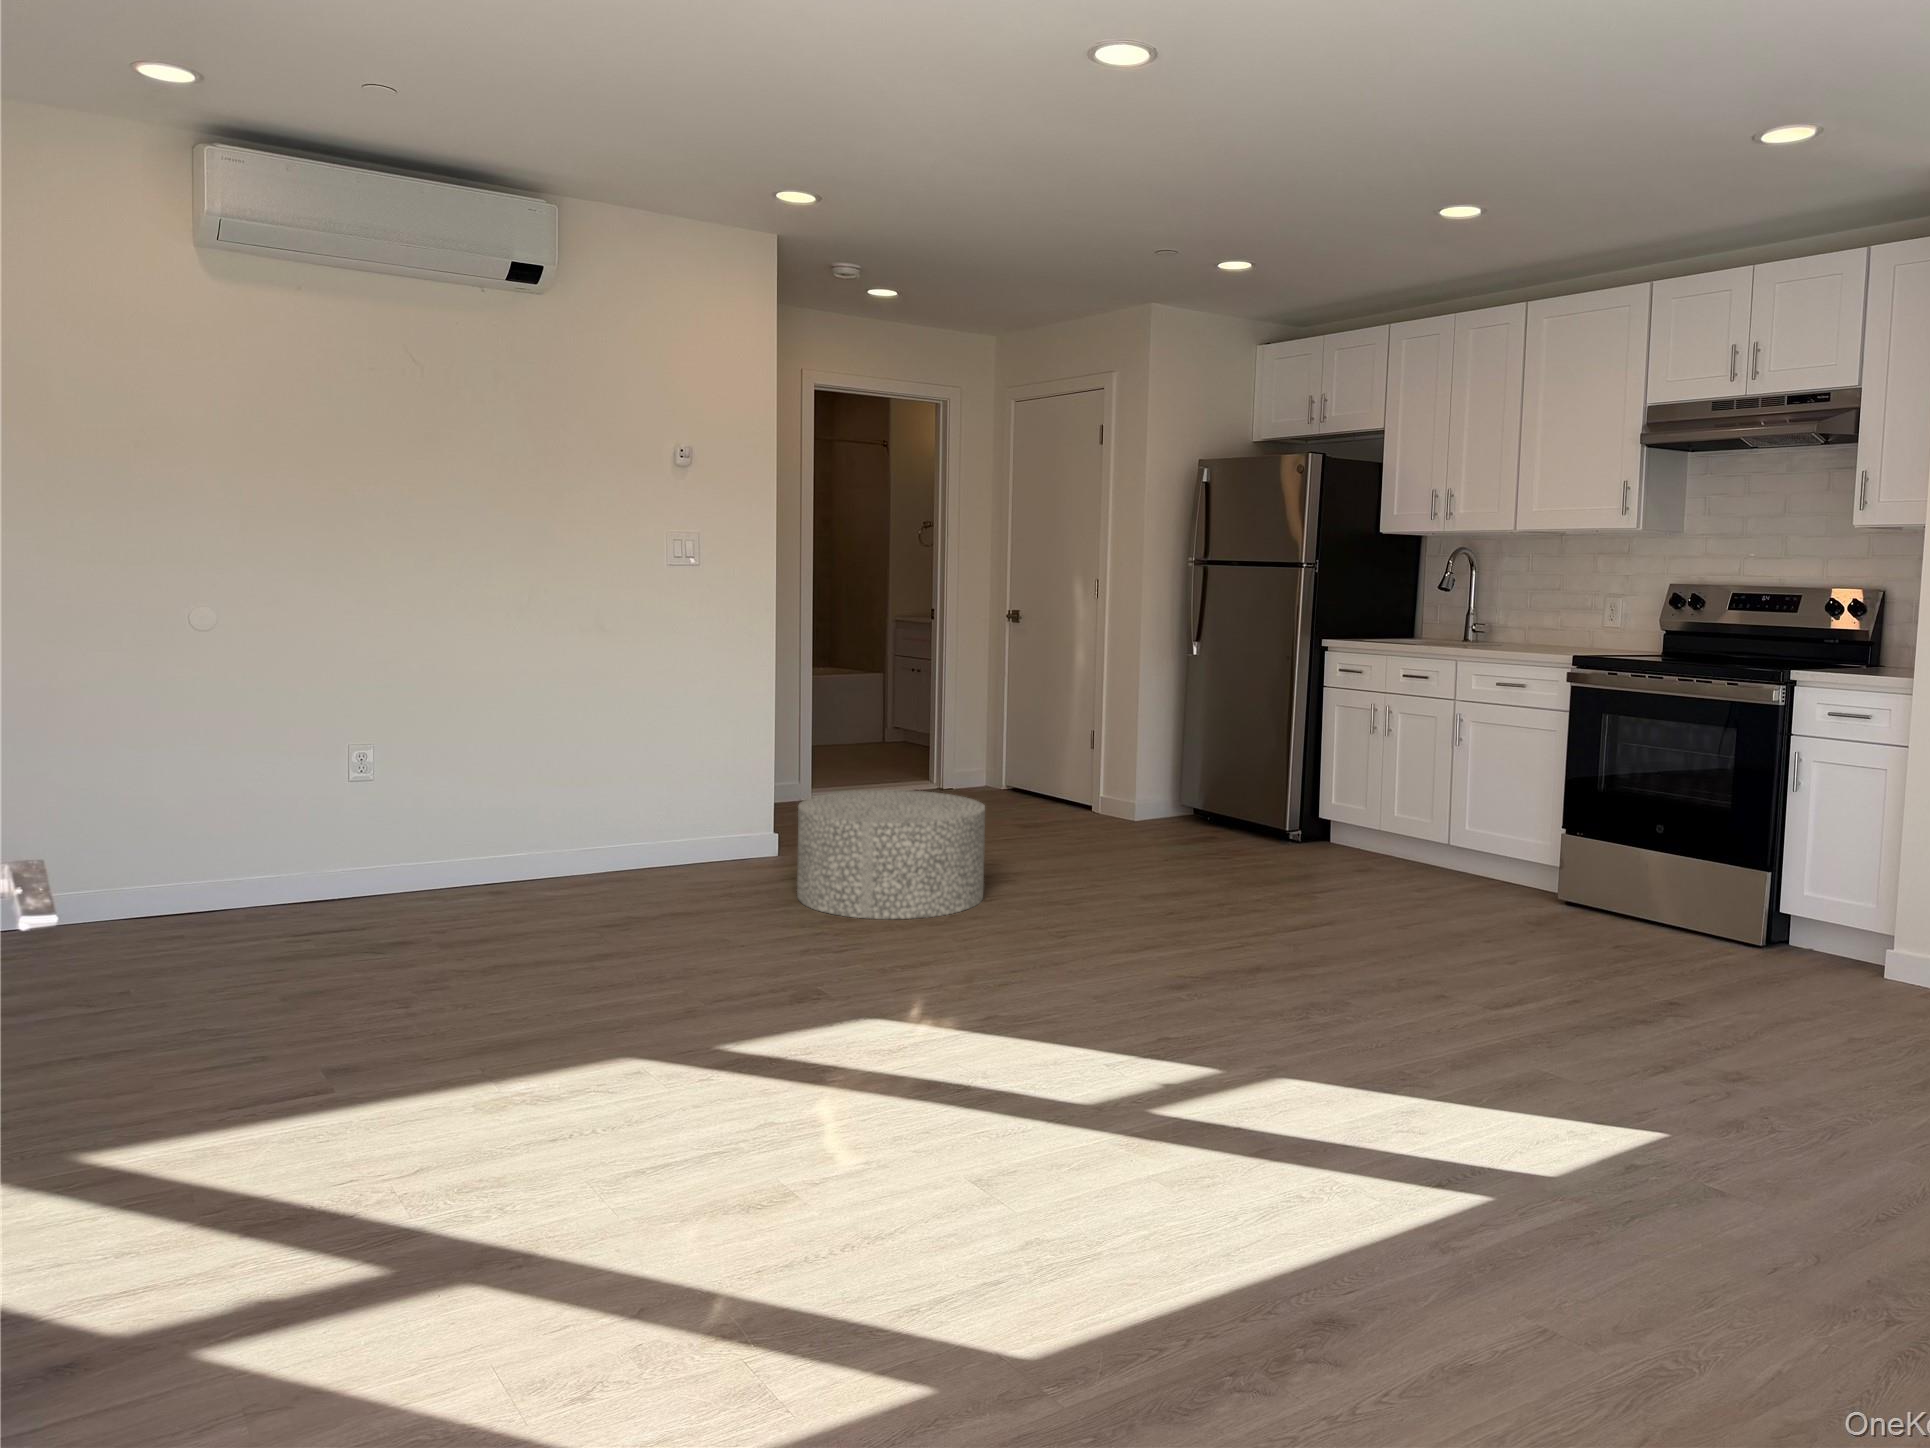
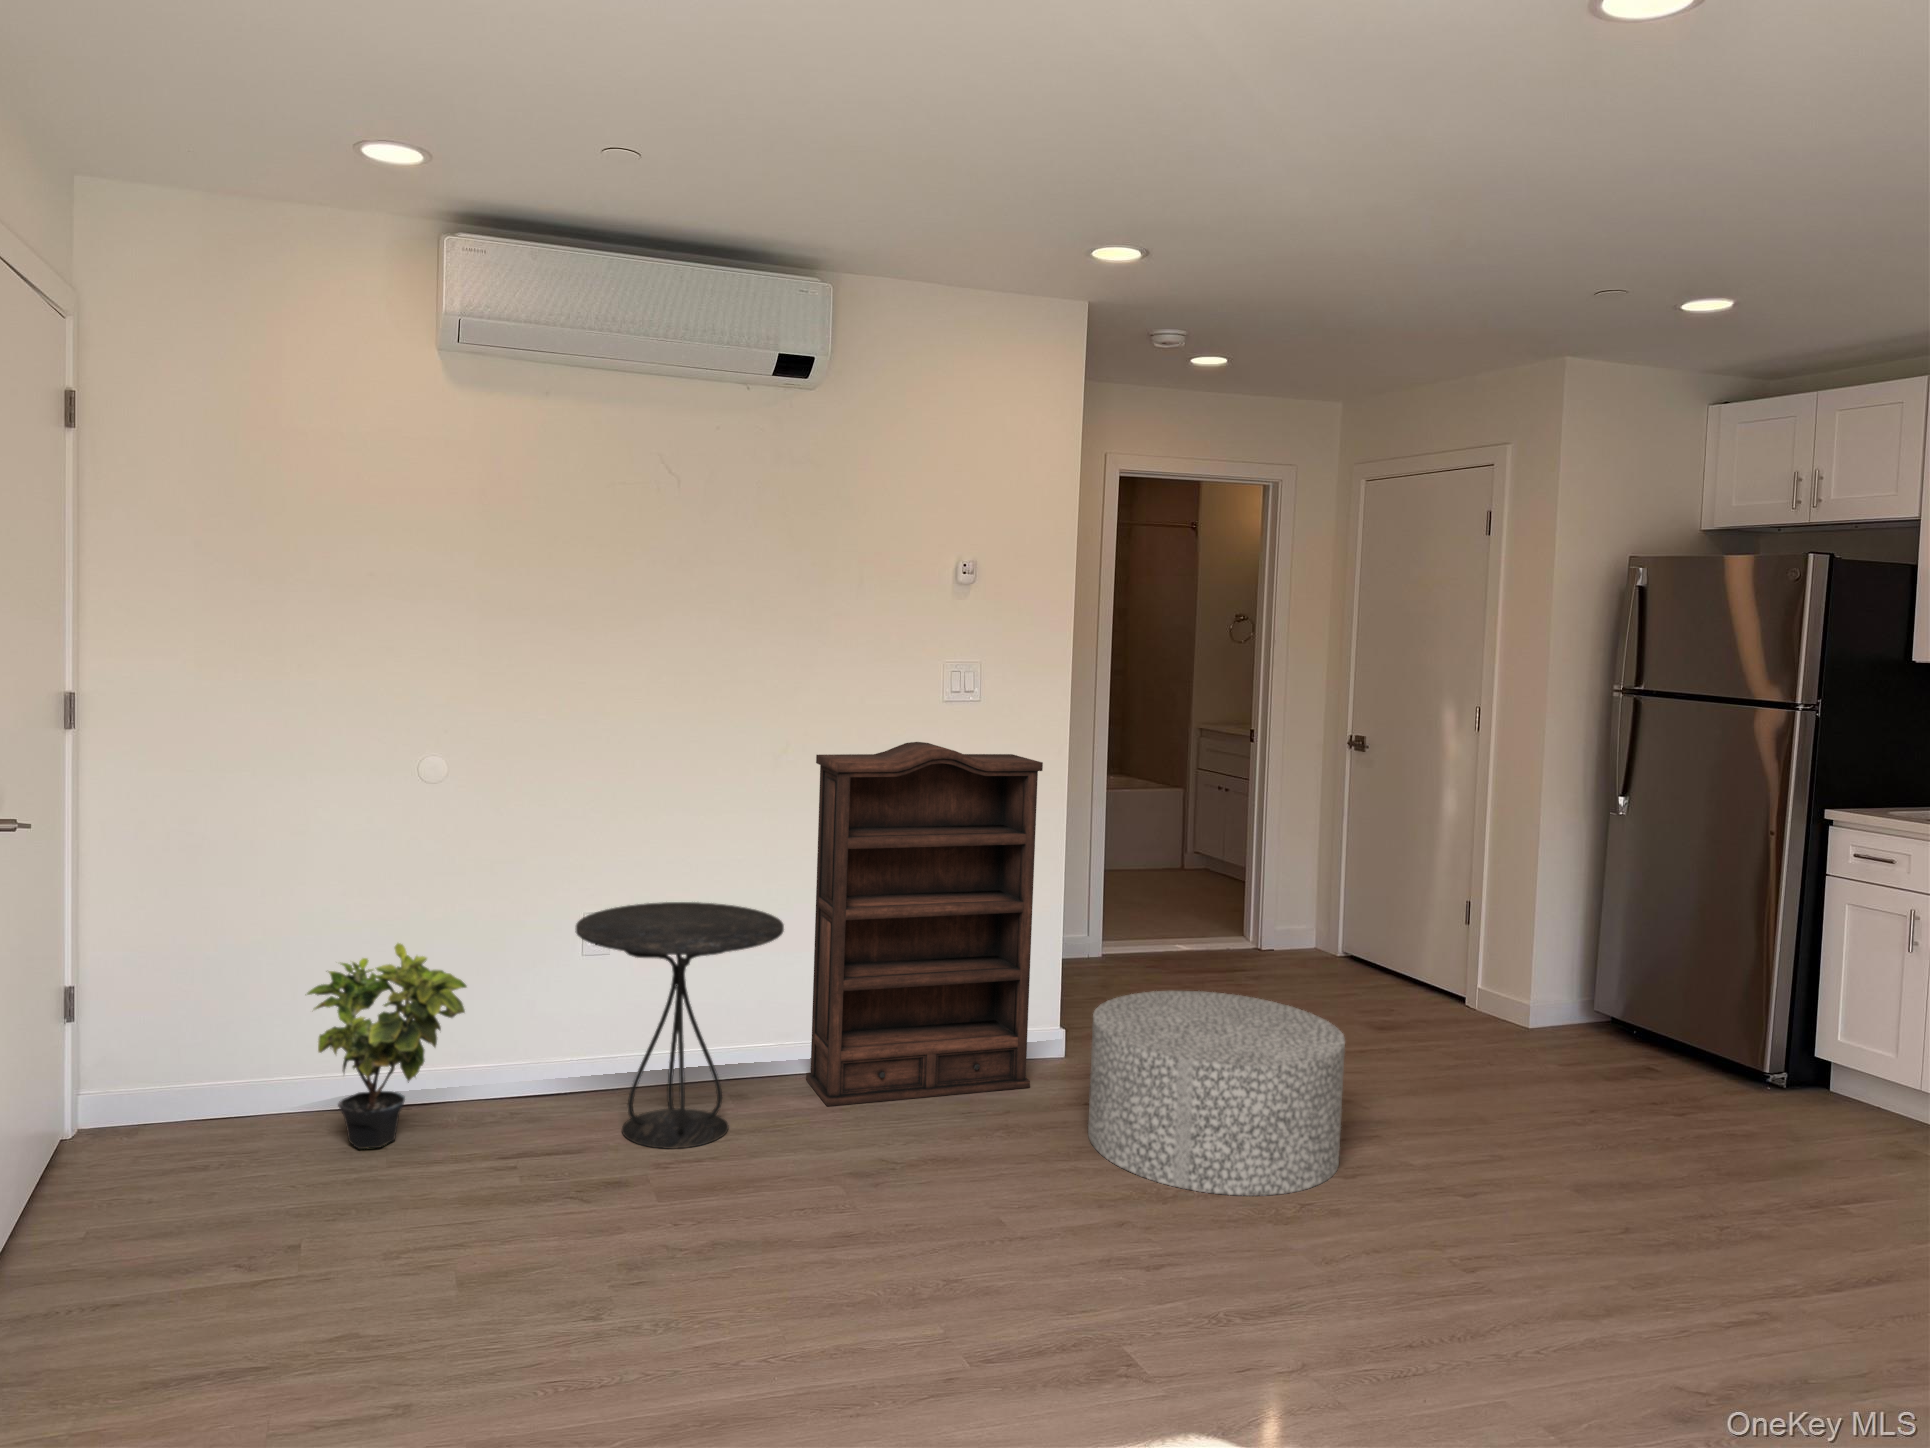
bookshelf: none [561,603,753,897] -> present [806,742,1043,1106]
side table: none [360,738,544,929] -> present [575,902,784,1149]
potted plant: none [110,774,261,948] -> present [307,943,467,1149]

